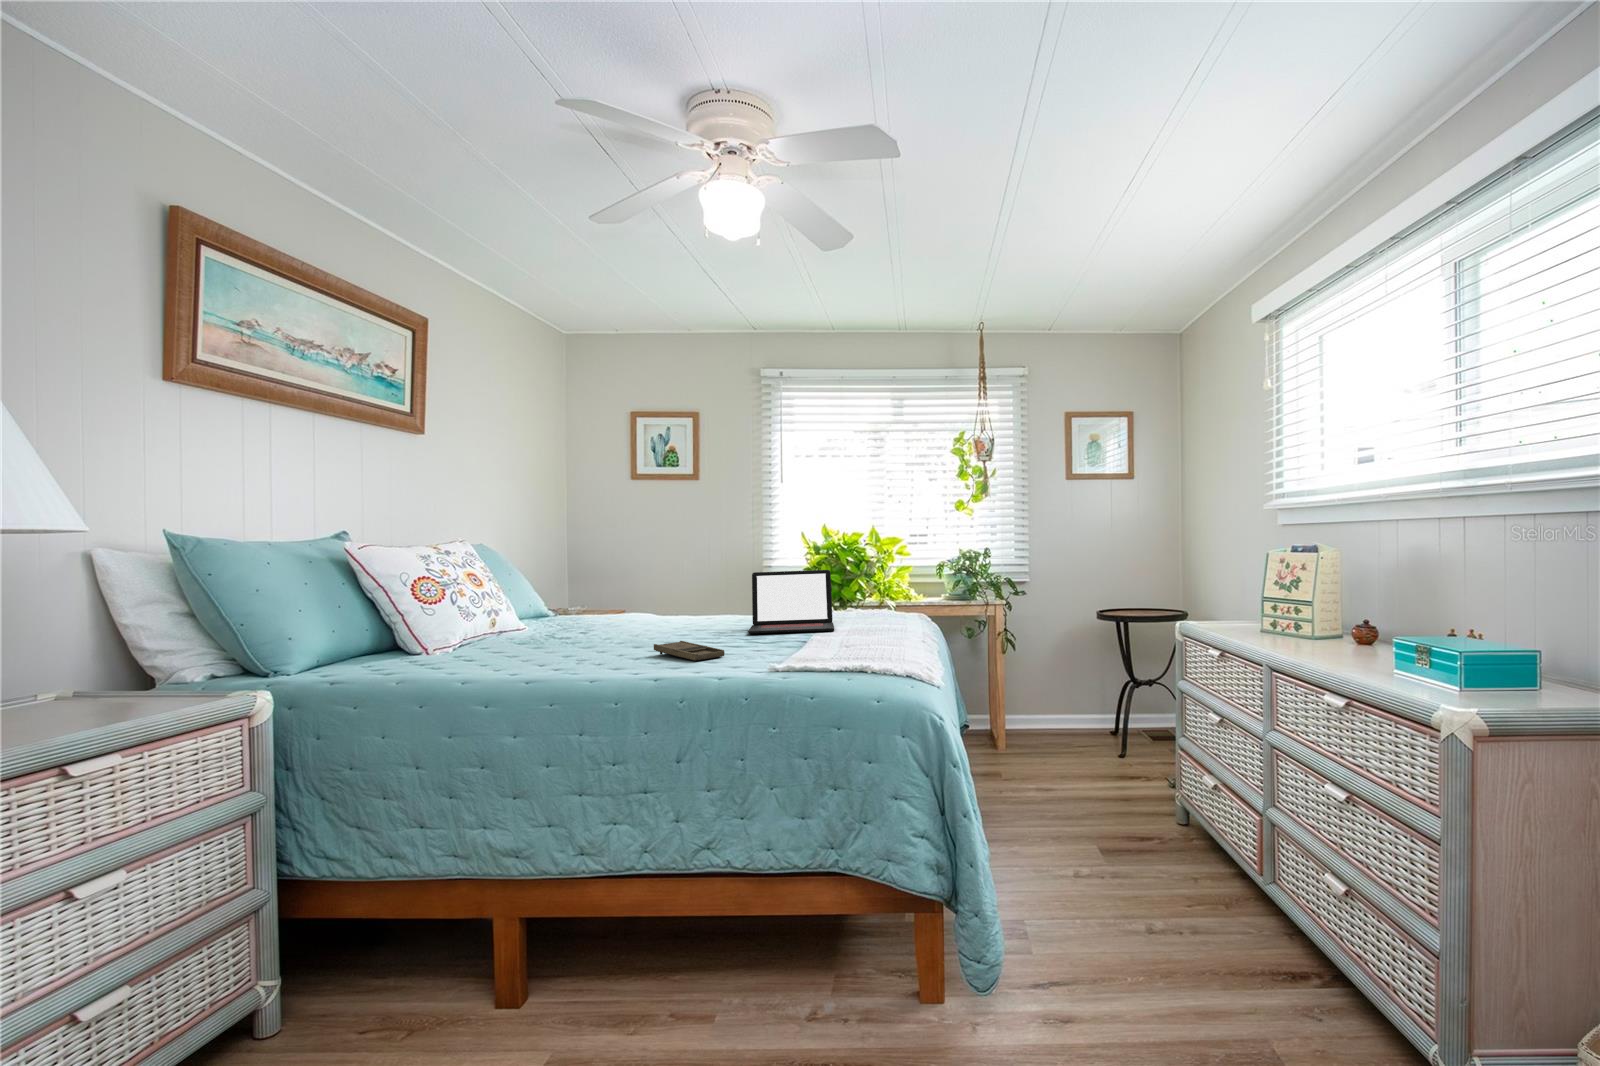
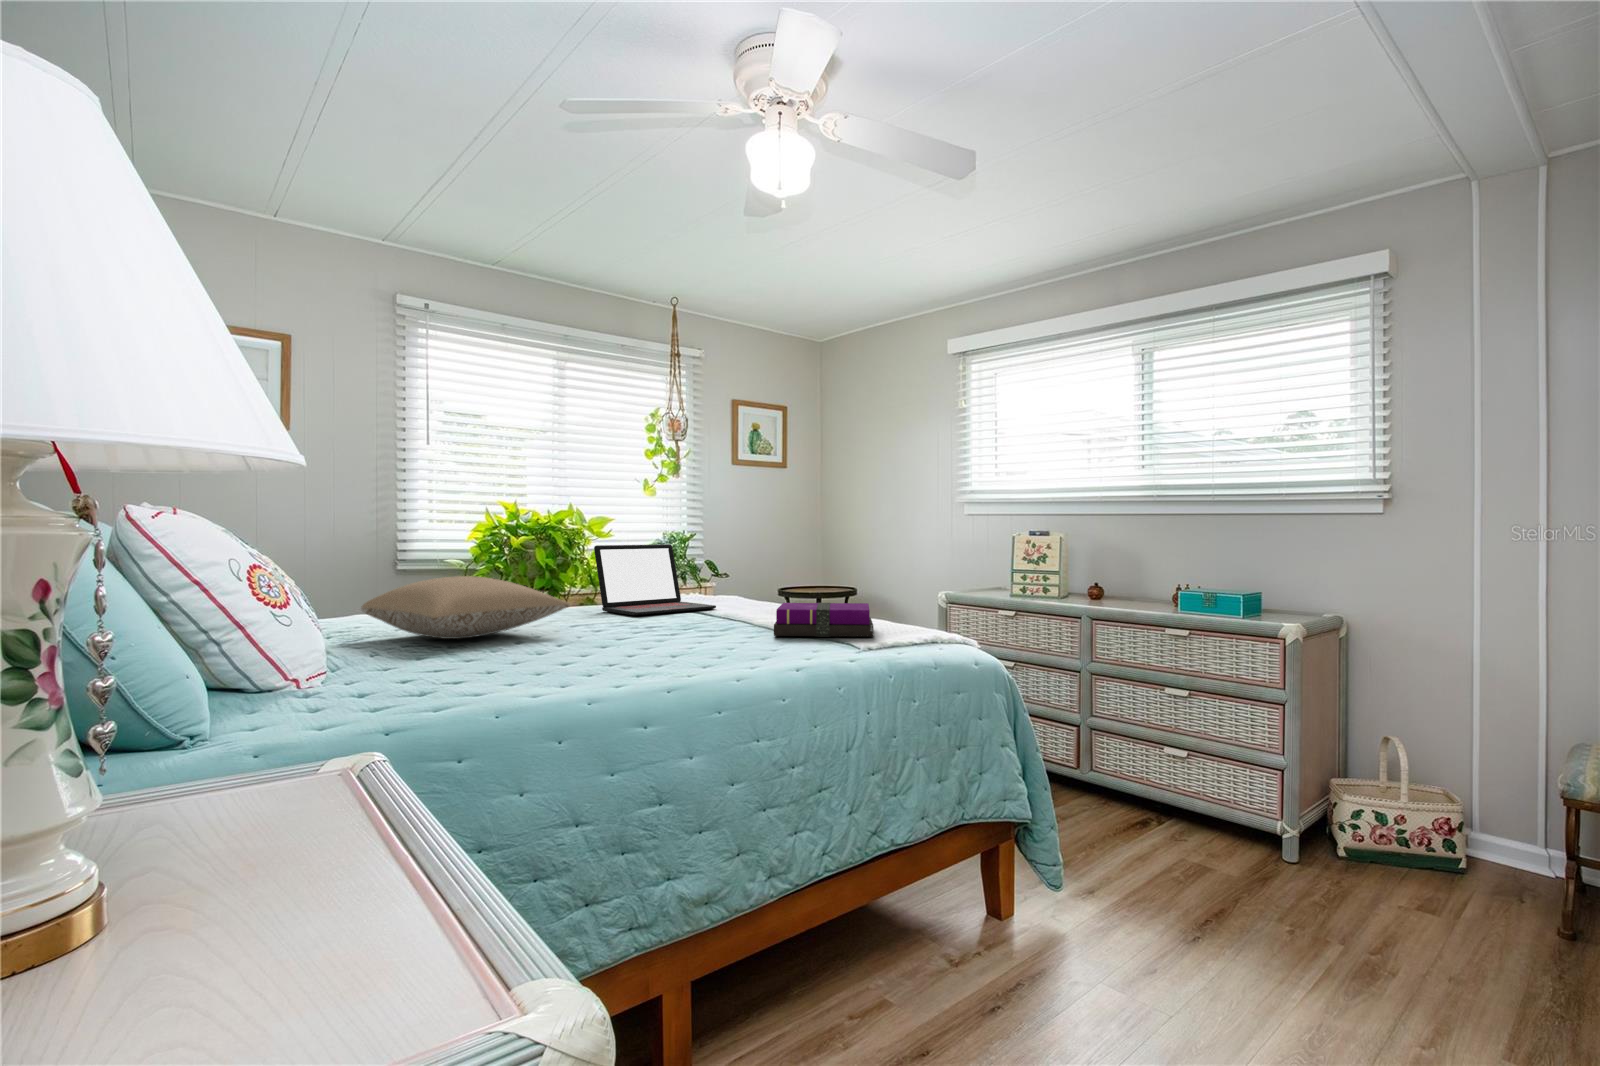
pillow: none [533,601,651,644] -> present [361,576,570,639]
notebook: none [733,631,846,669] -> present [774,603,874,637]
tray: present [654,641,725,661] -> none [633,622,733,639]

